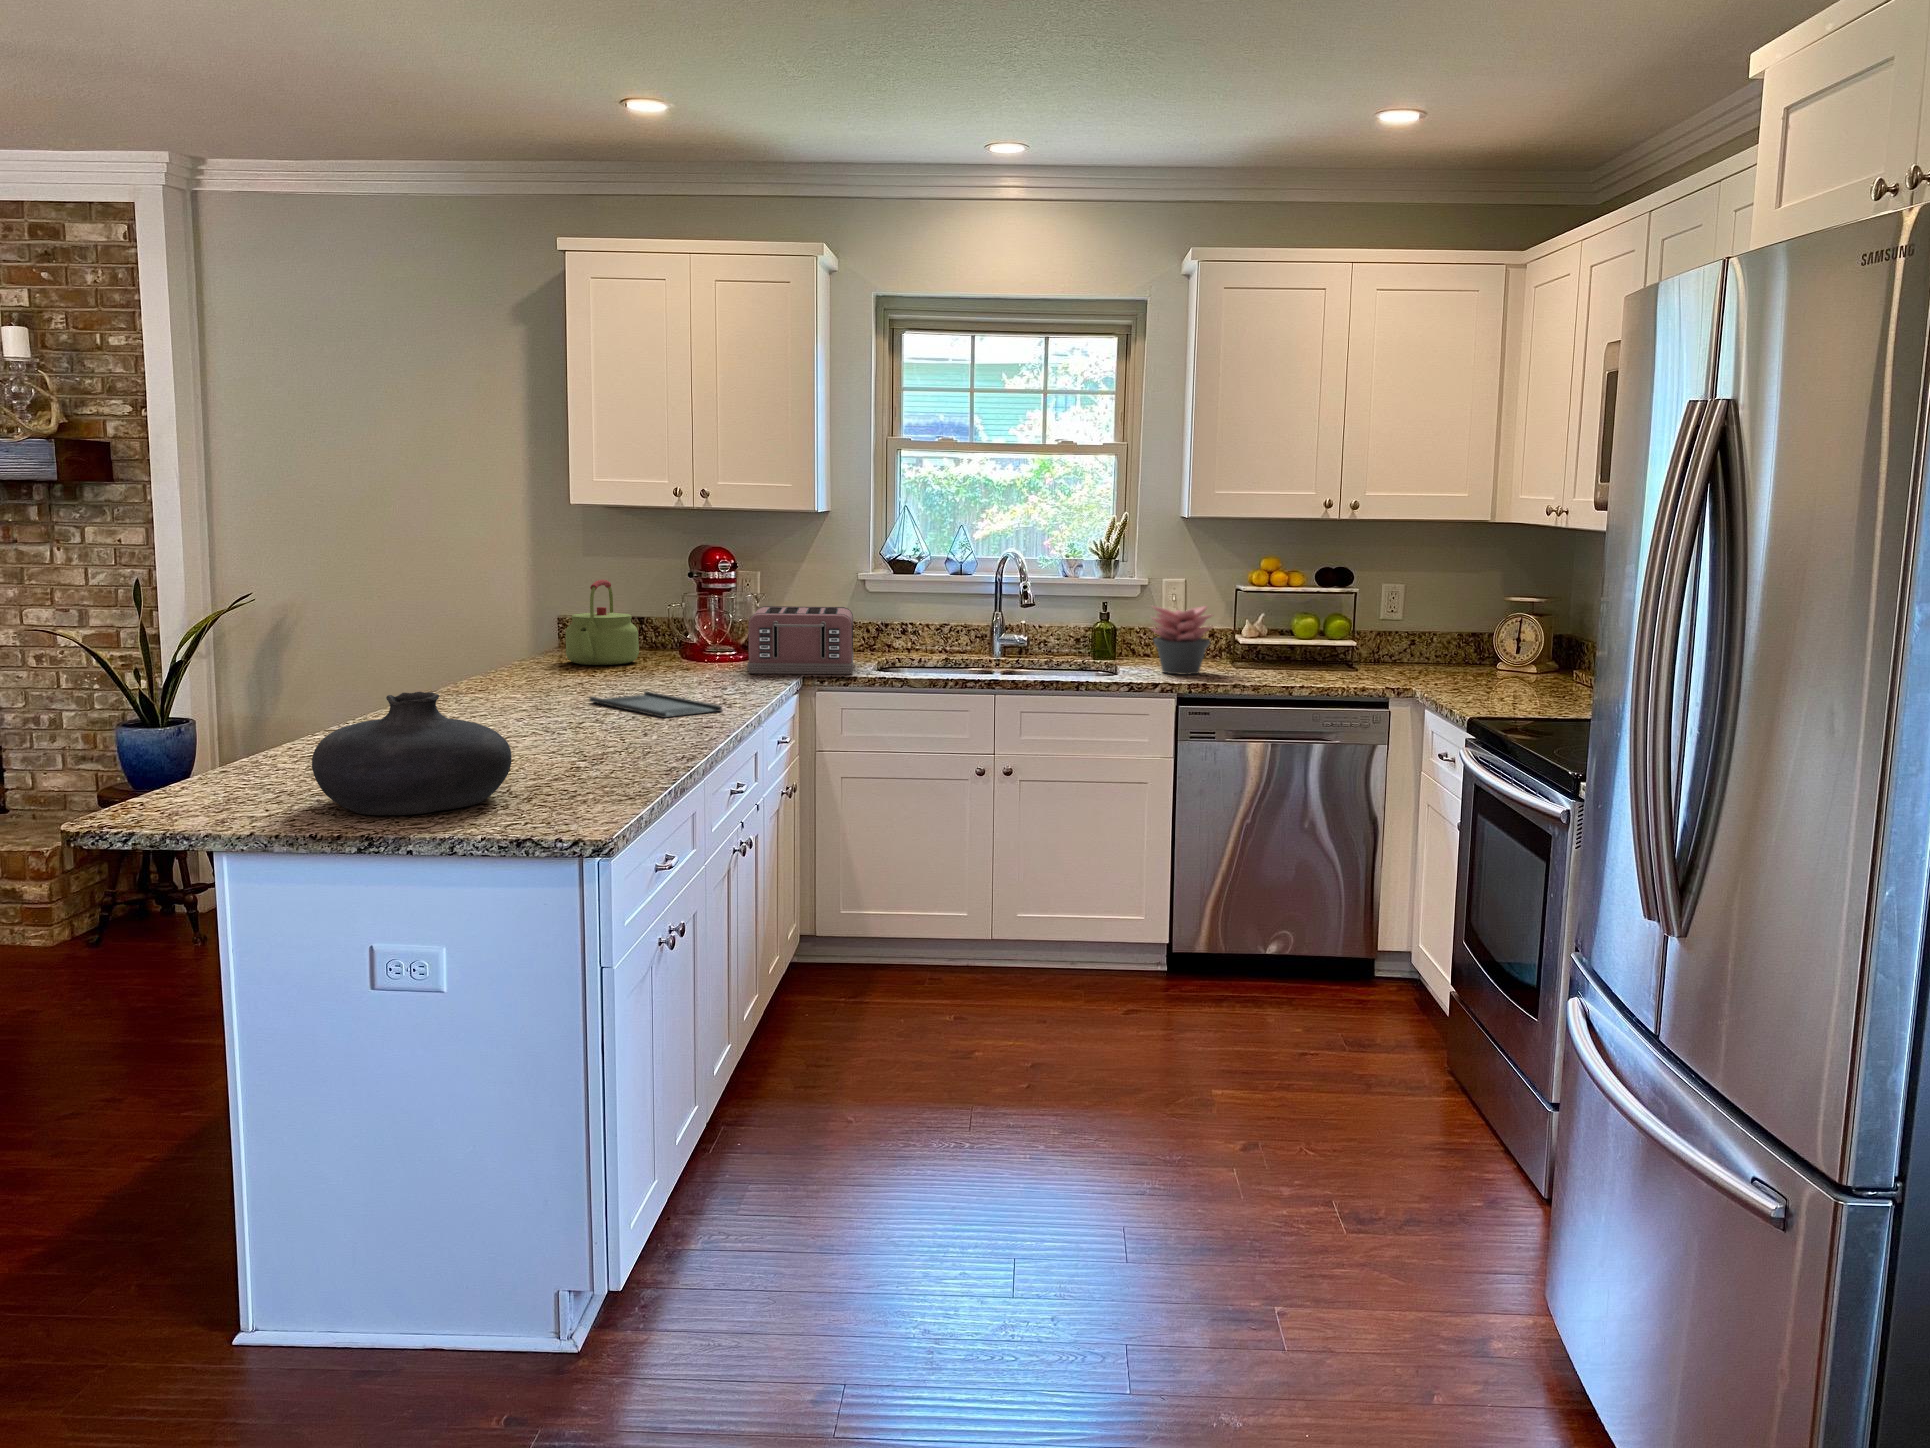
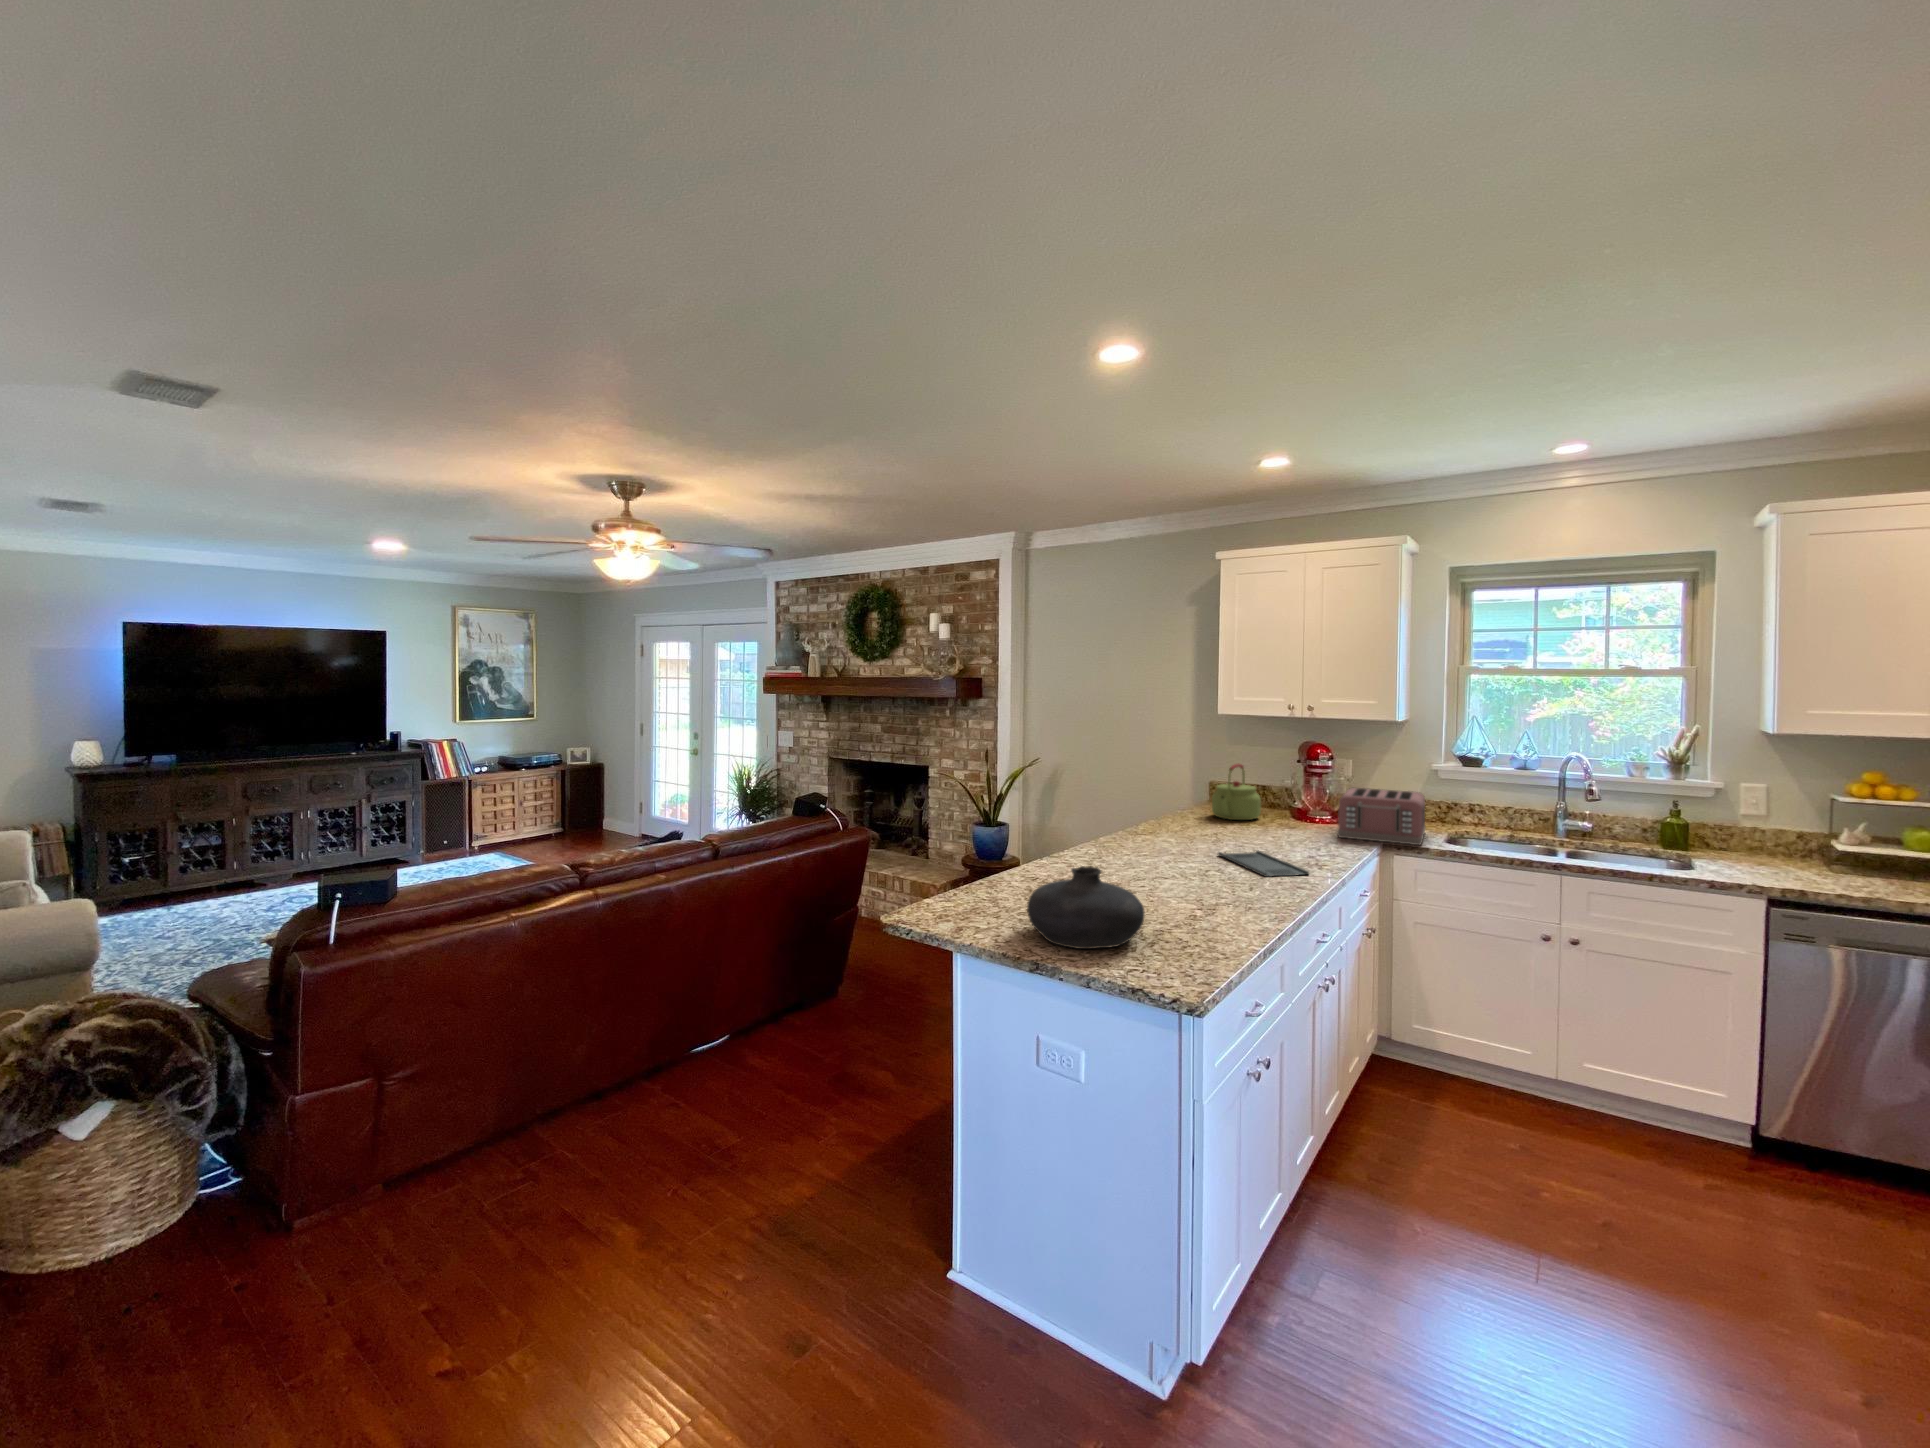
succulent plant: present [1152,606,1212,675] -> none [1727,811,1807,878]

